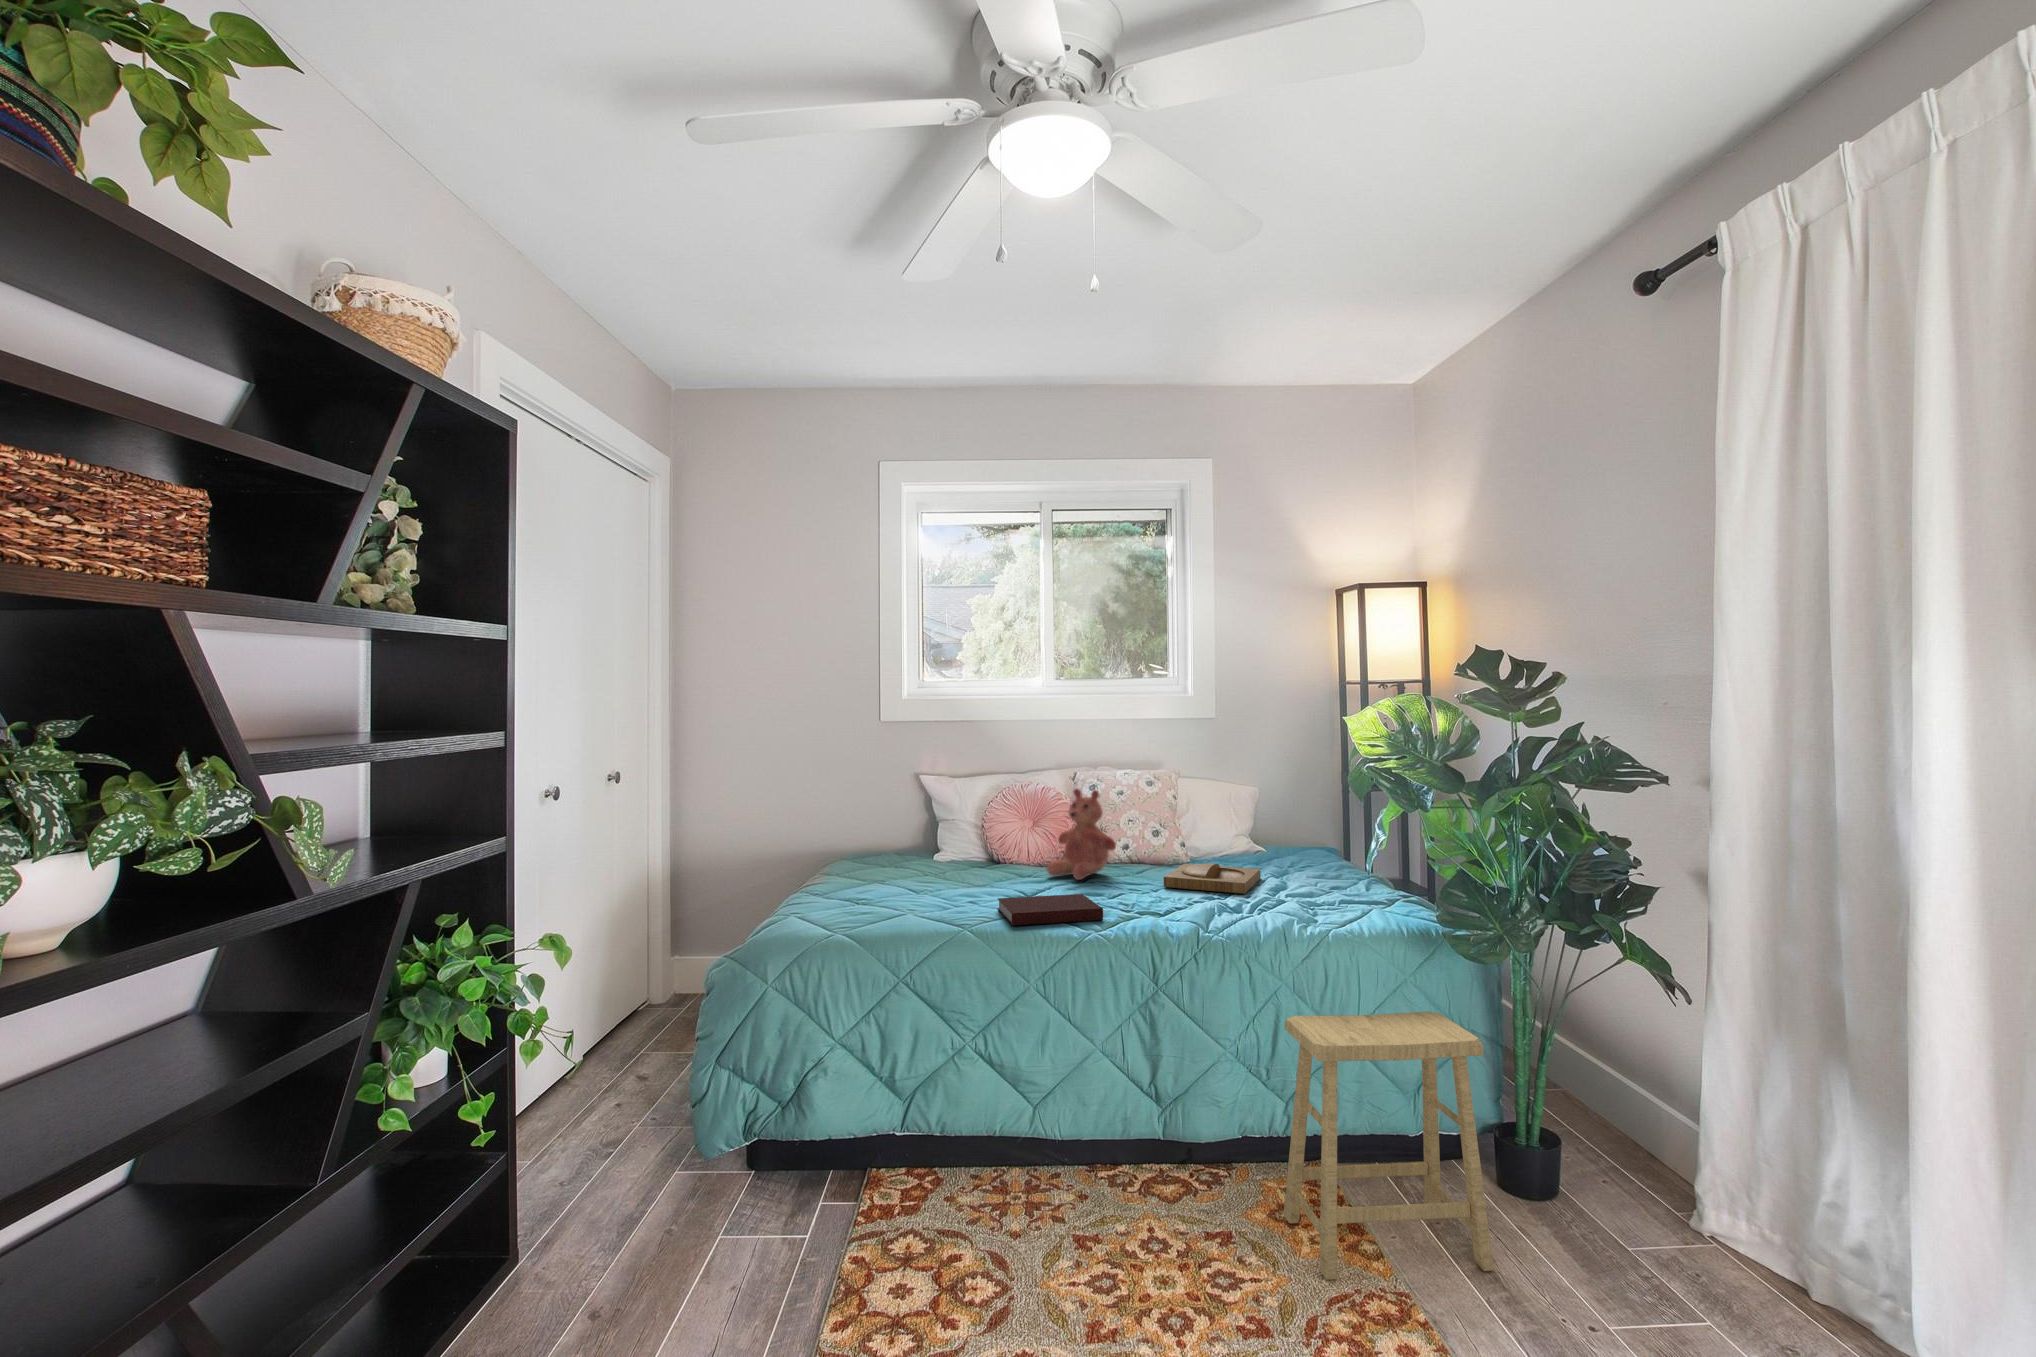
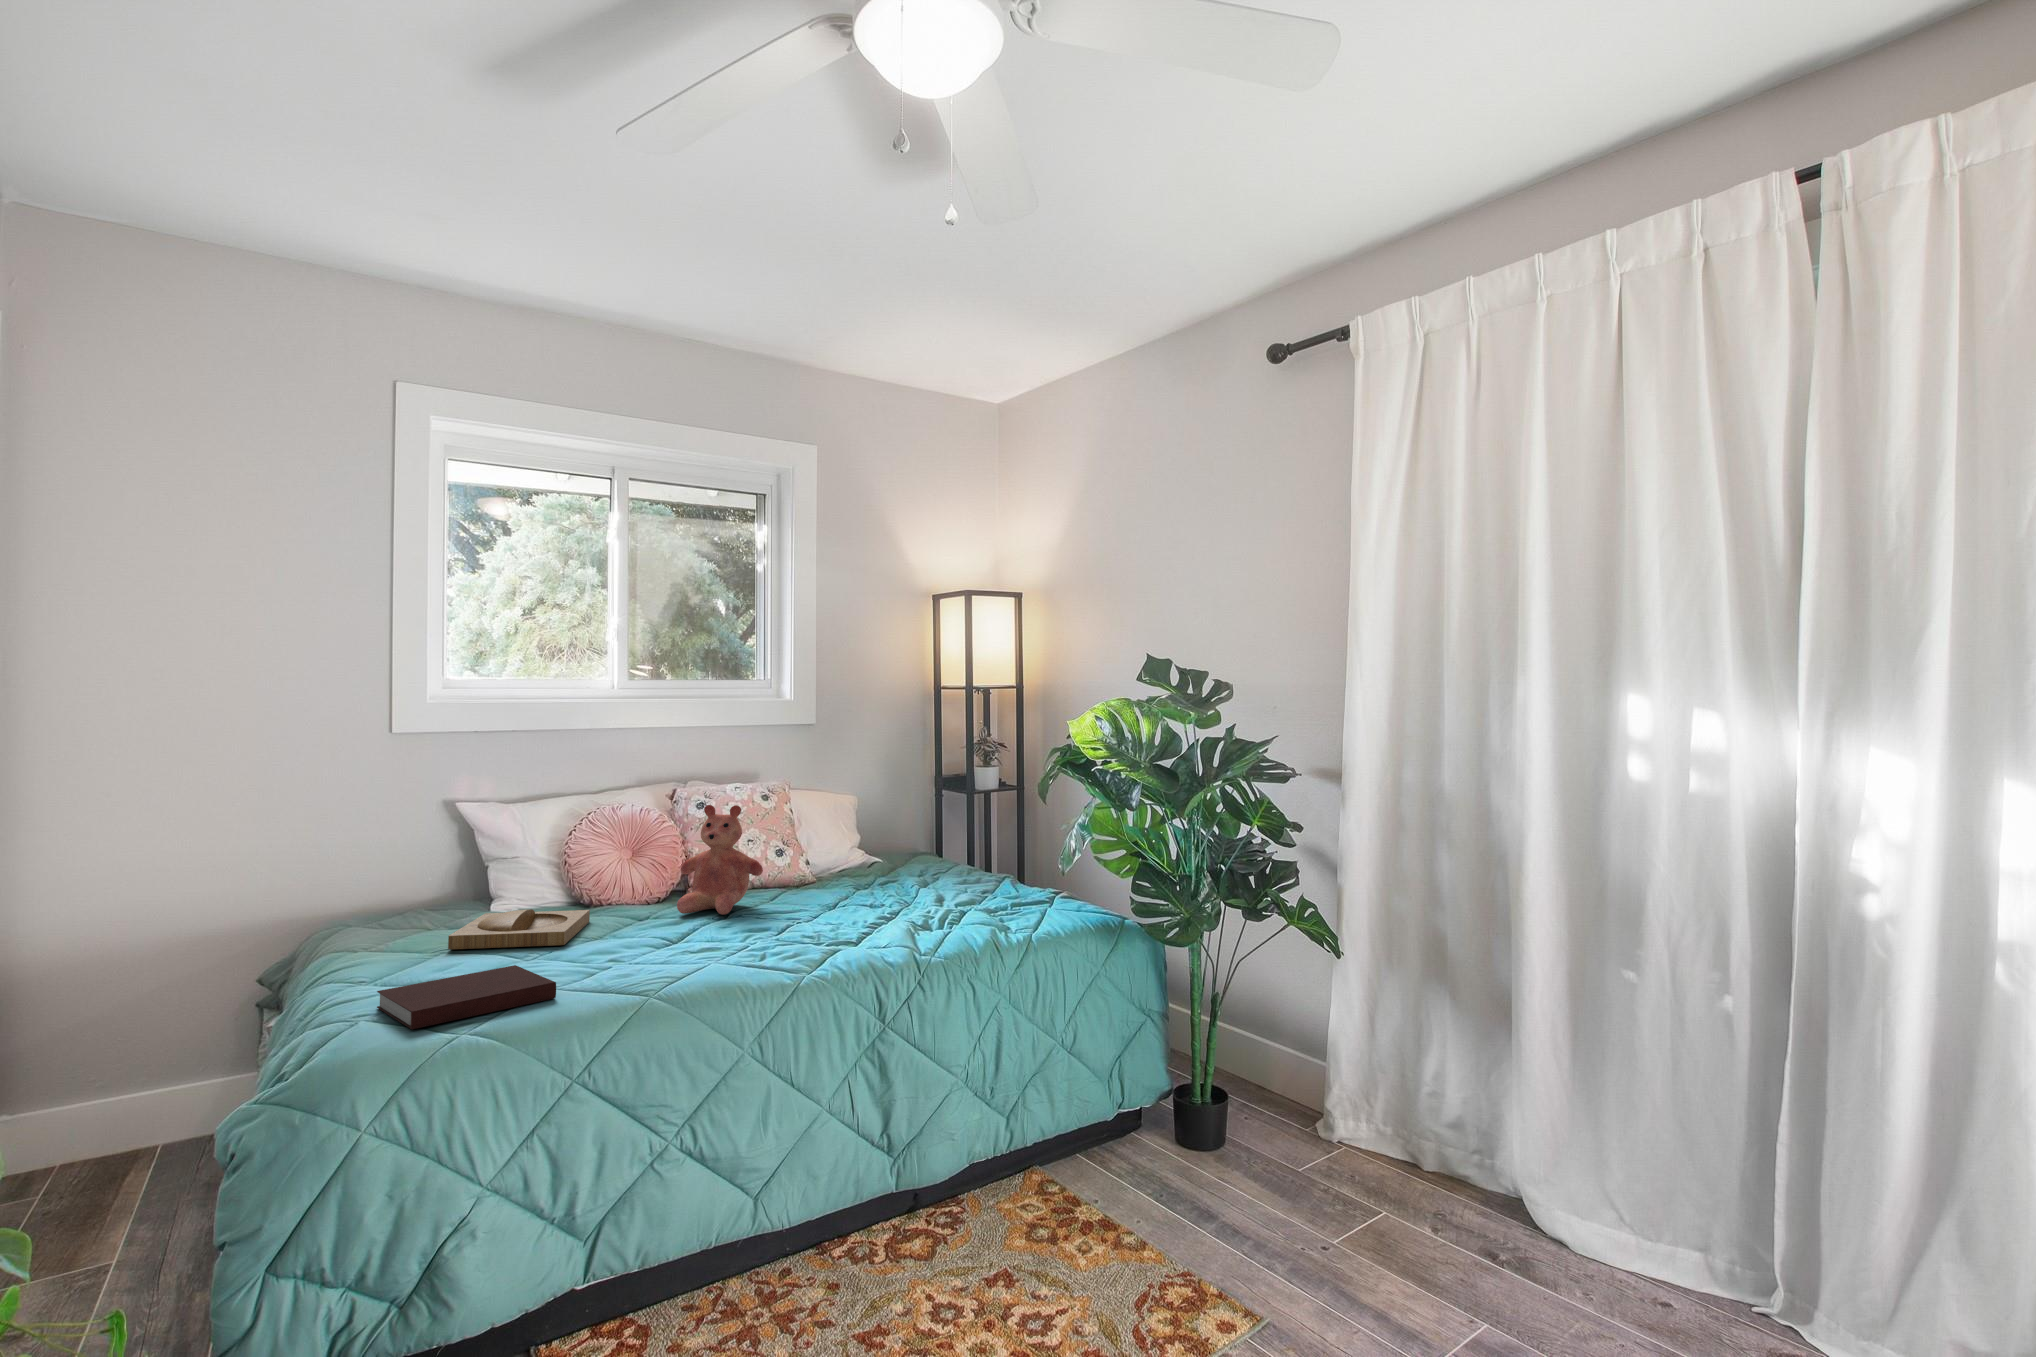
tray: present [1164,863,1260,894] -> present [448,909,590,949]
notebook: present [998,894,1103,925] -> present [377,965,556,1029]
footstool: present [1284,1012,1494,1280] -> none [1041,996,1229,1283]

